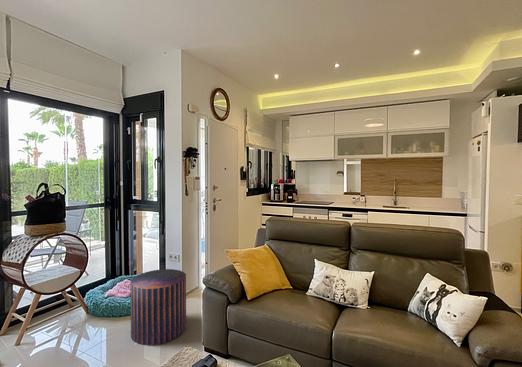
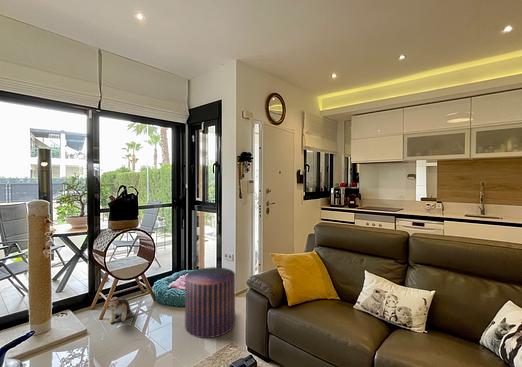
plush toy: none [28,314,60,346] -> present [106,297,131,323]

